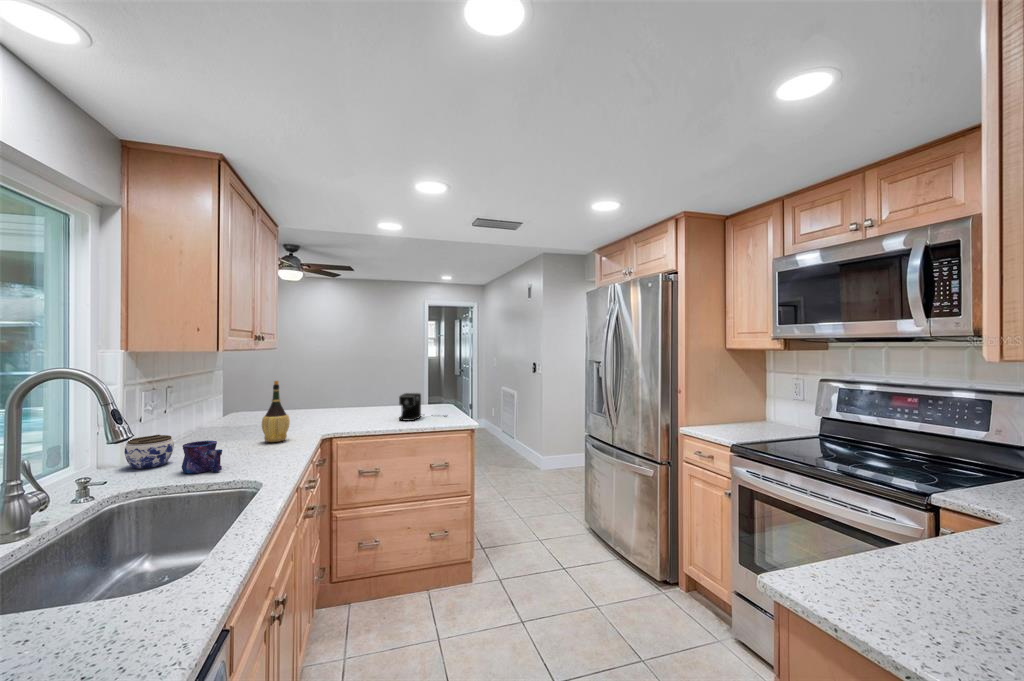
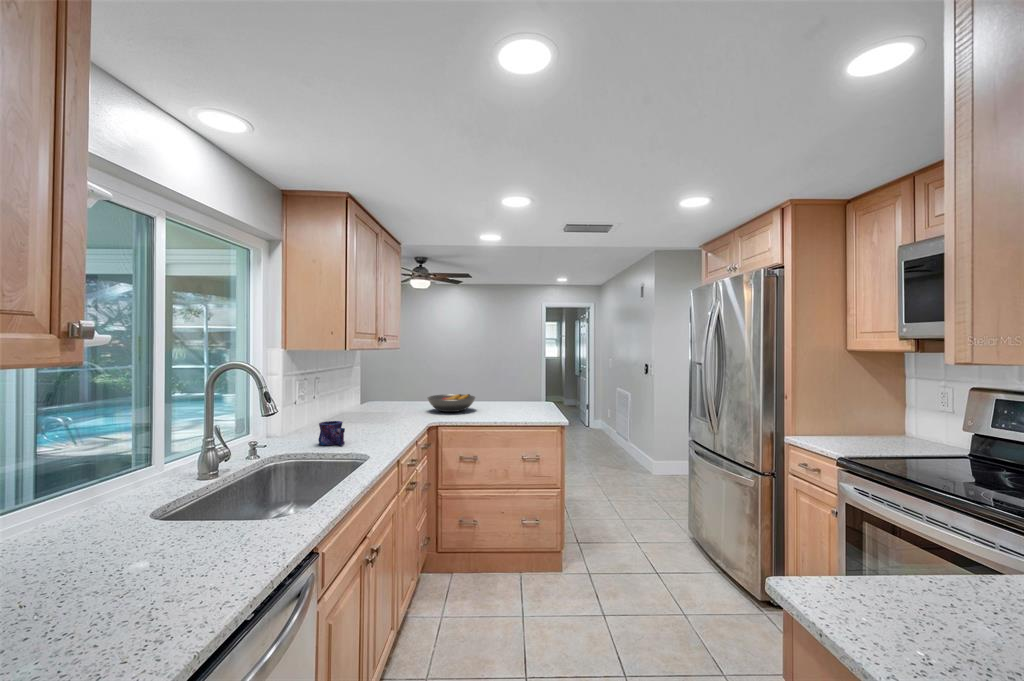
wine bottle: present [262,381,290,442] -> none [380,375,401,426]
coffee maker: present [399,393,421,421] -> none [495,390,540,415]
fruit bowl: none [316,399,375,420] -> present [428,394,475,412]
jar: present [124,435,174,469] -> none [284,415,316,439]

